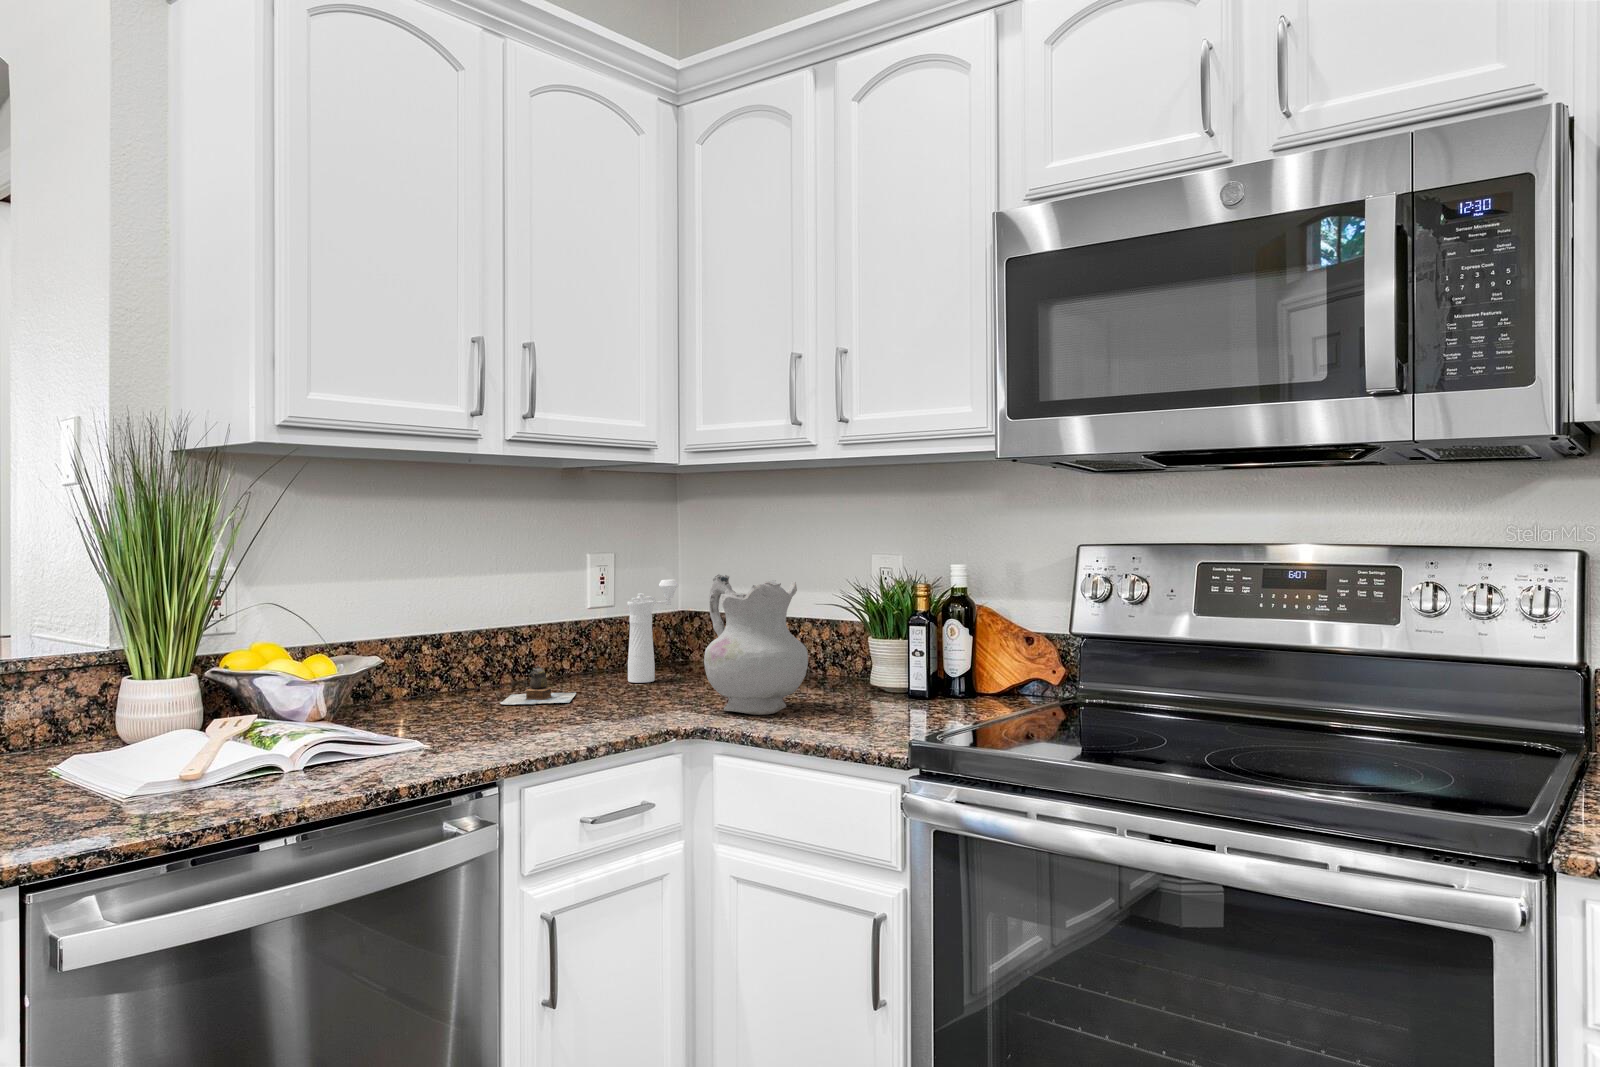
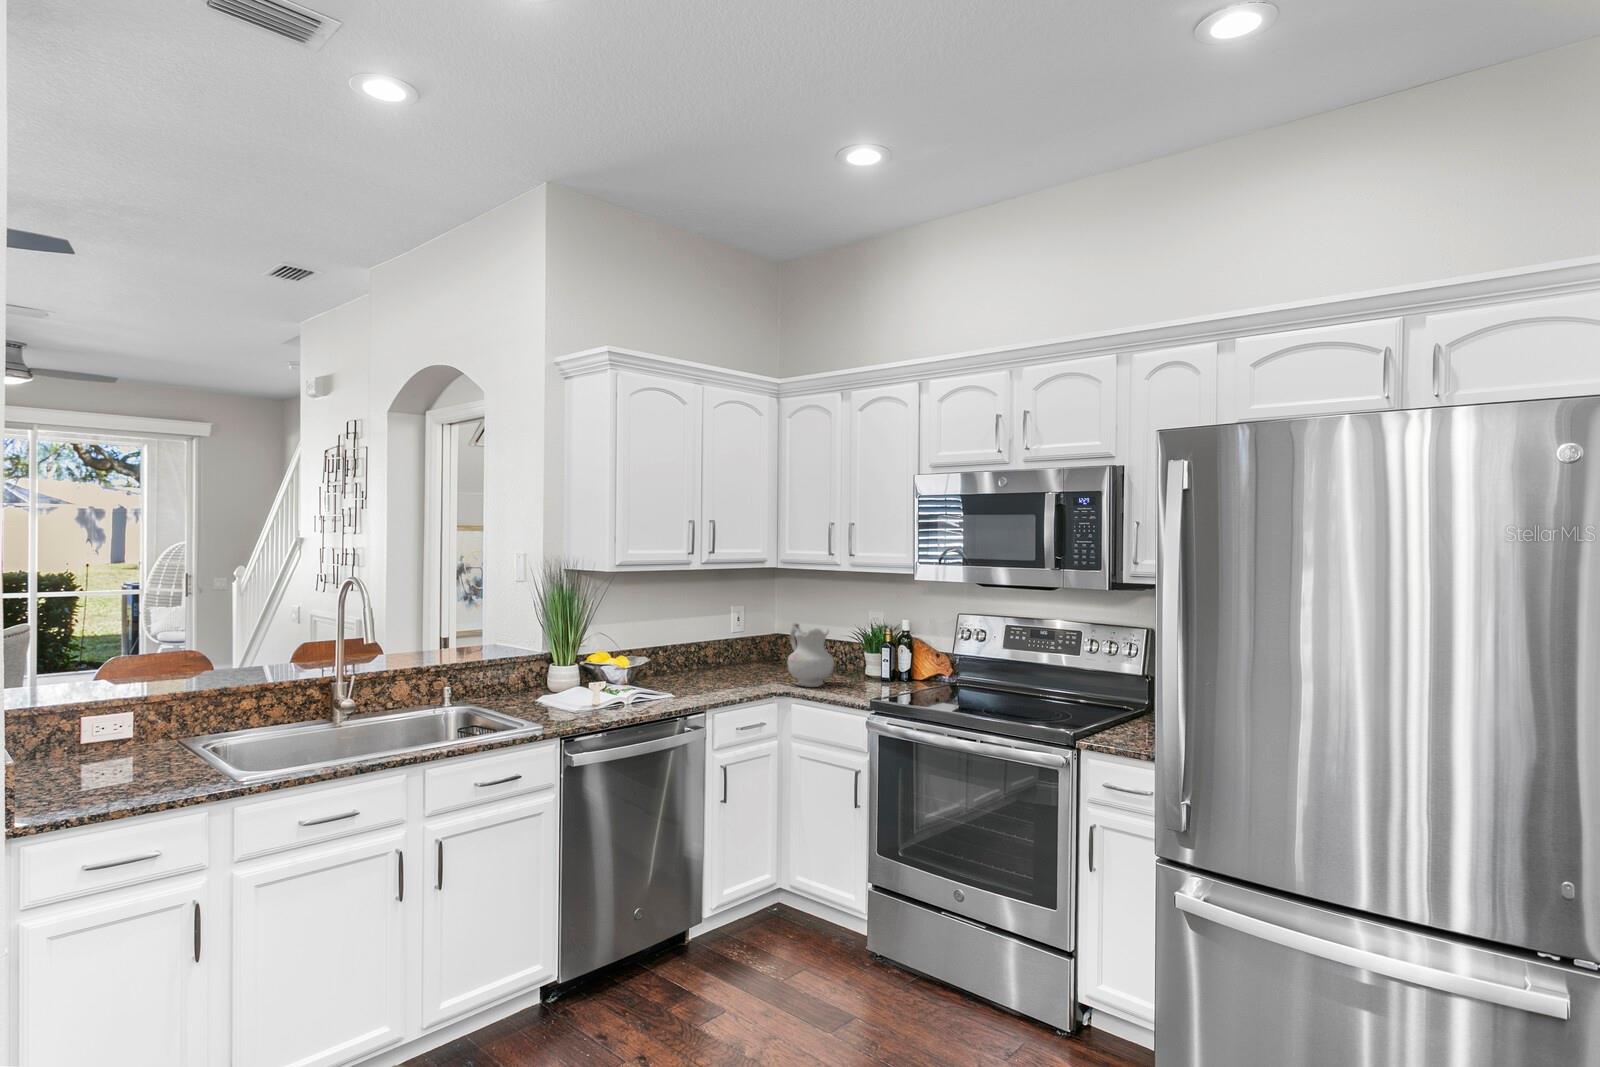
pepper mill: present [627,580,678,683] -> none [751,619,776,670]
teapot: present [500,665,576,705] -> none [695,662,728,680]

